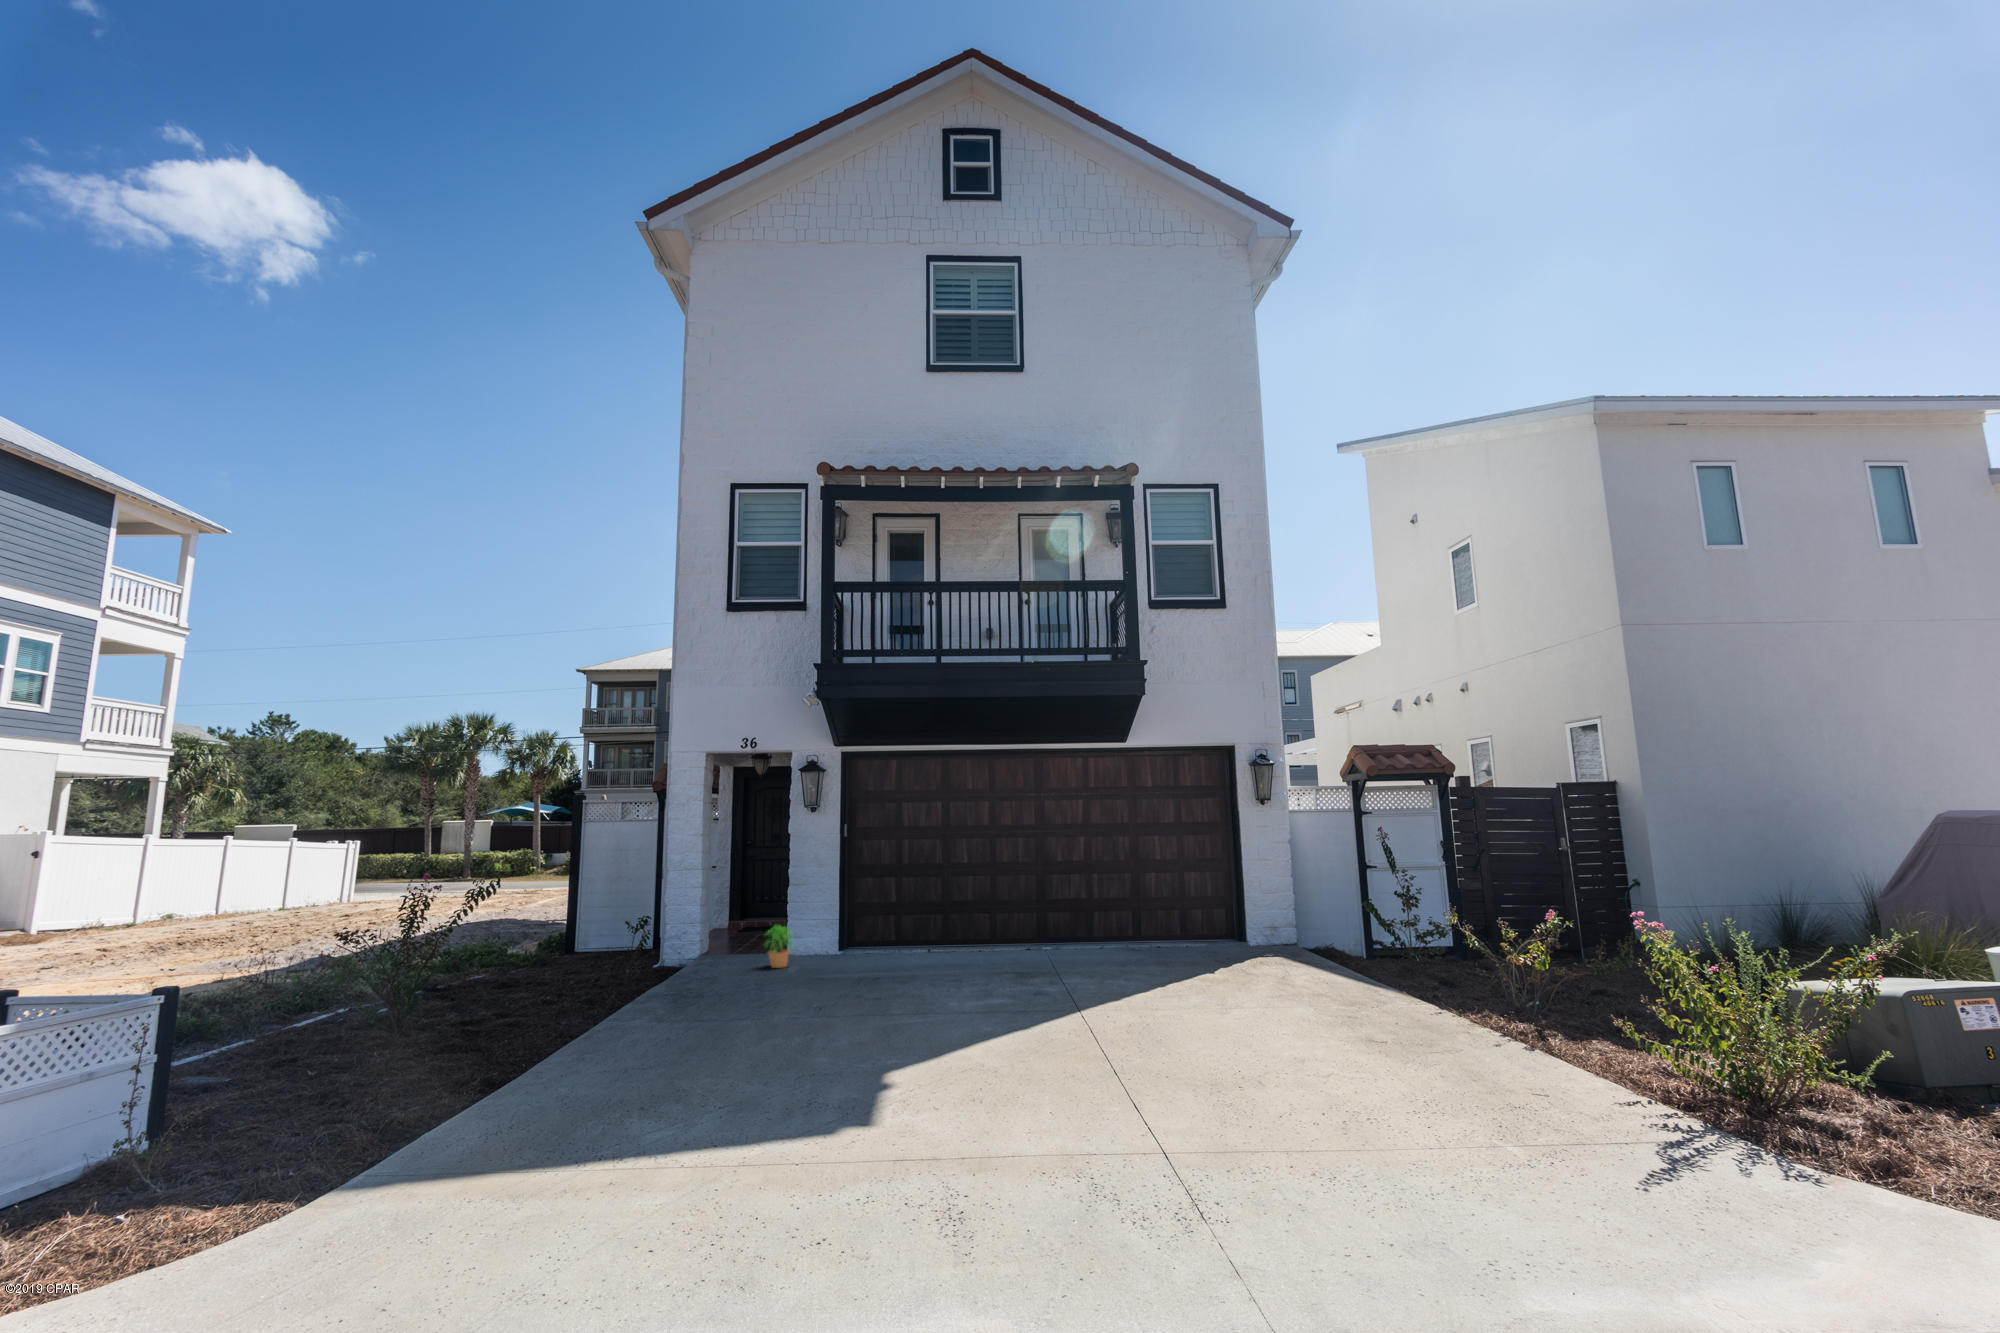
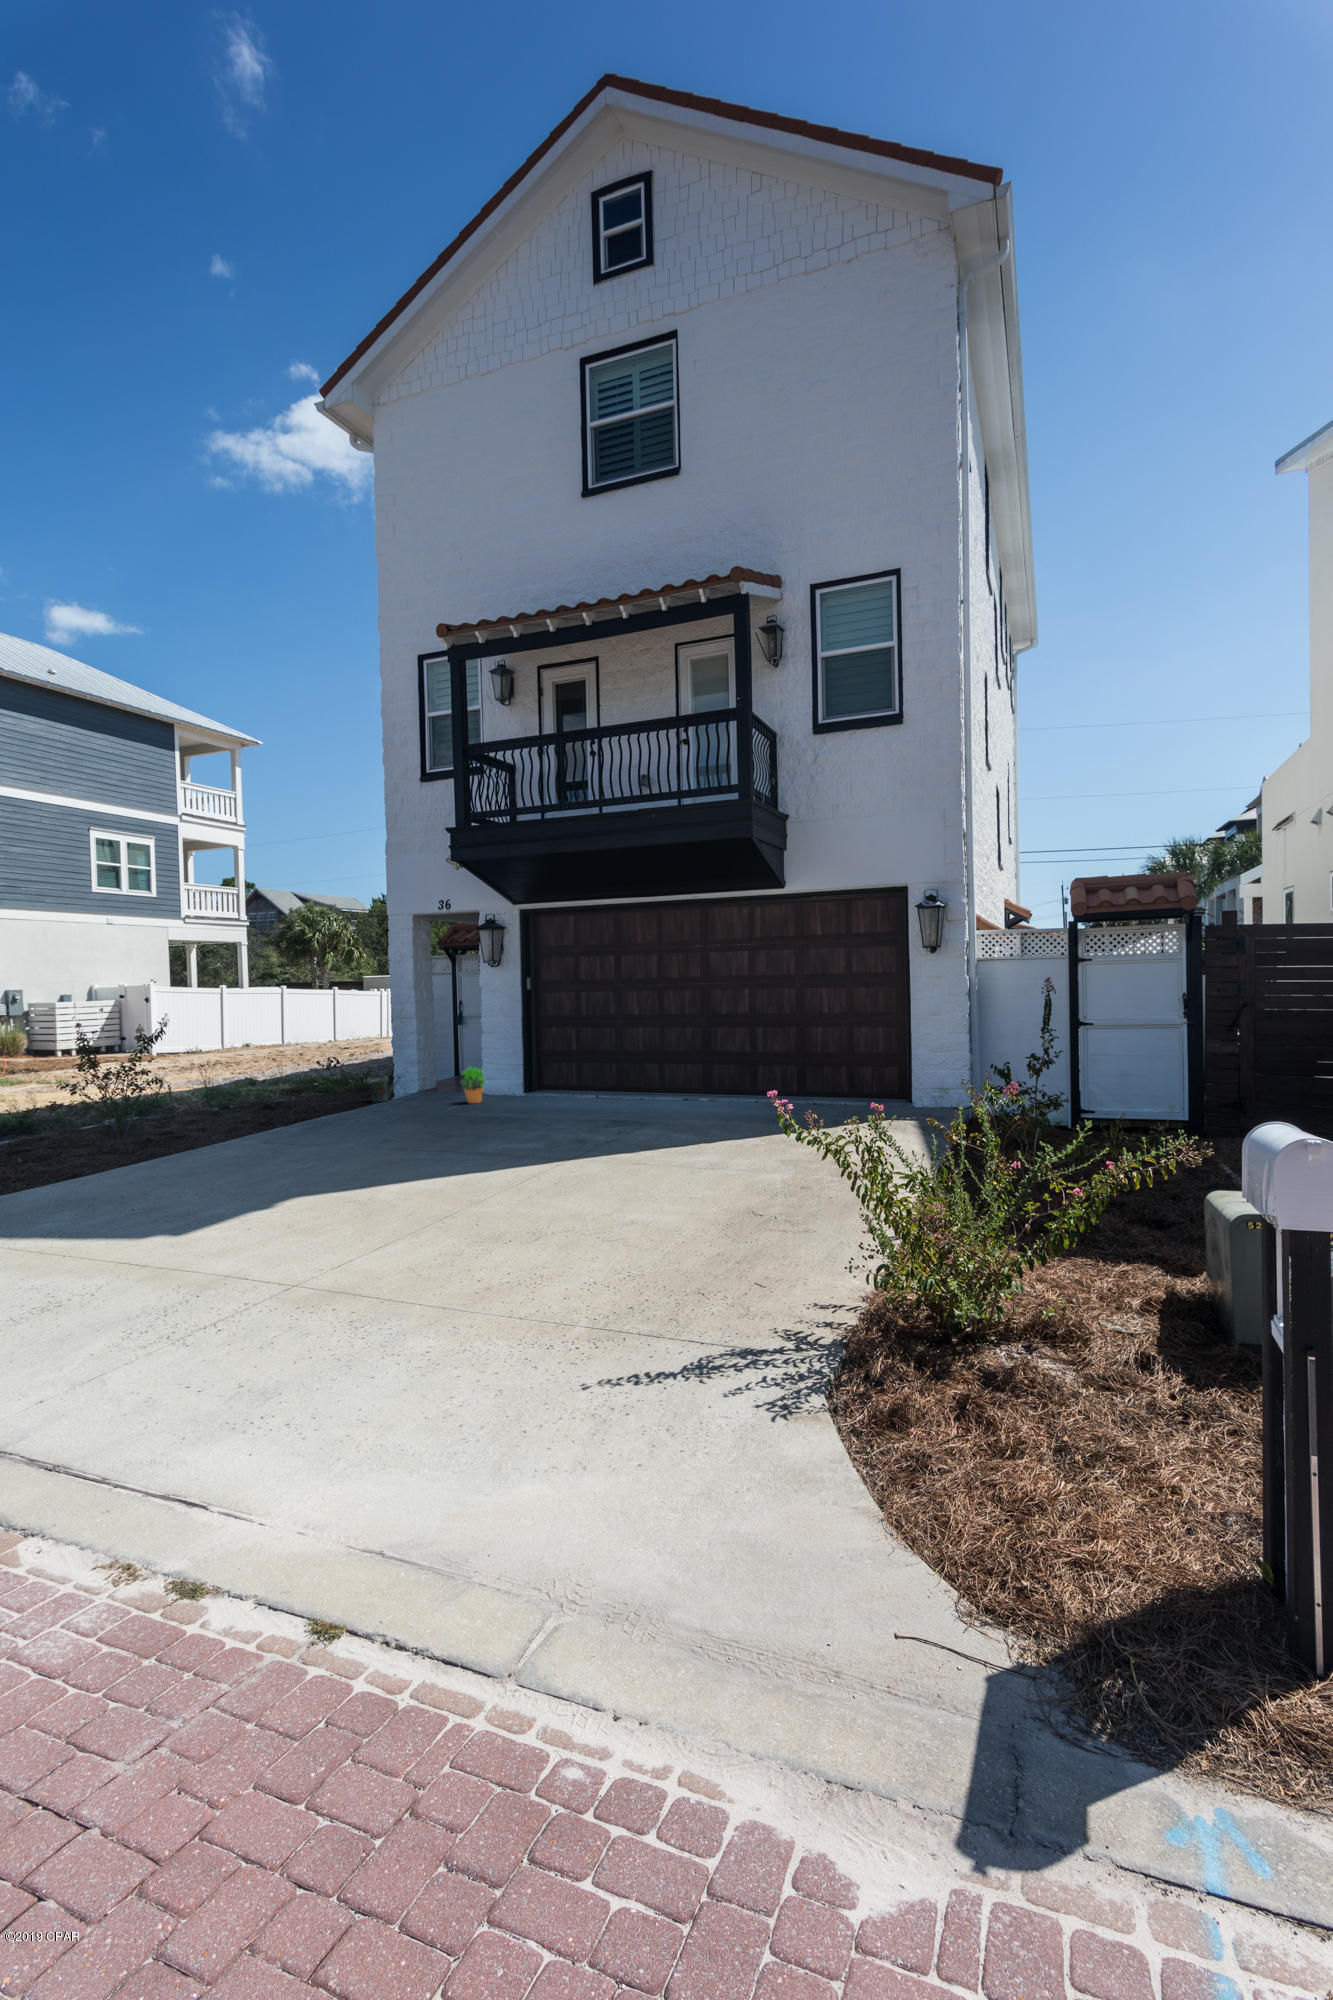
watering can: none [634,940,674,974] -> present [371,1077,400,1102]

